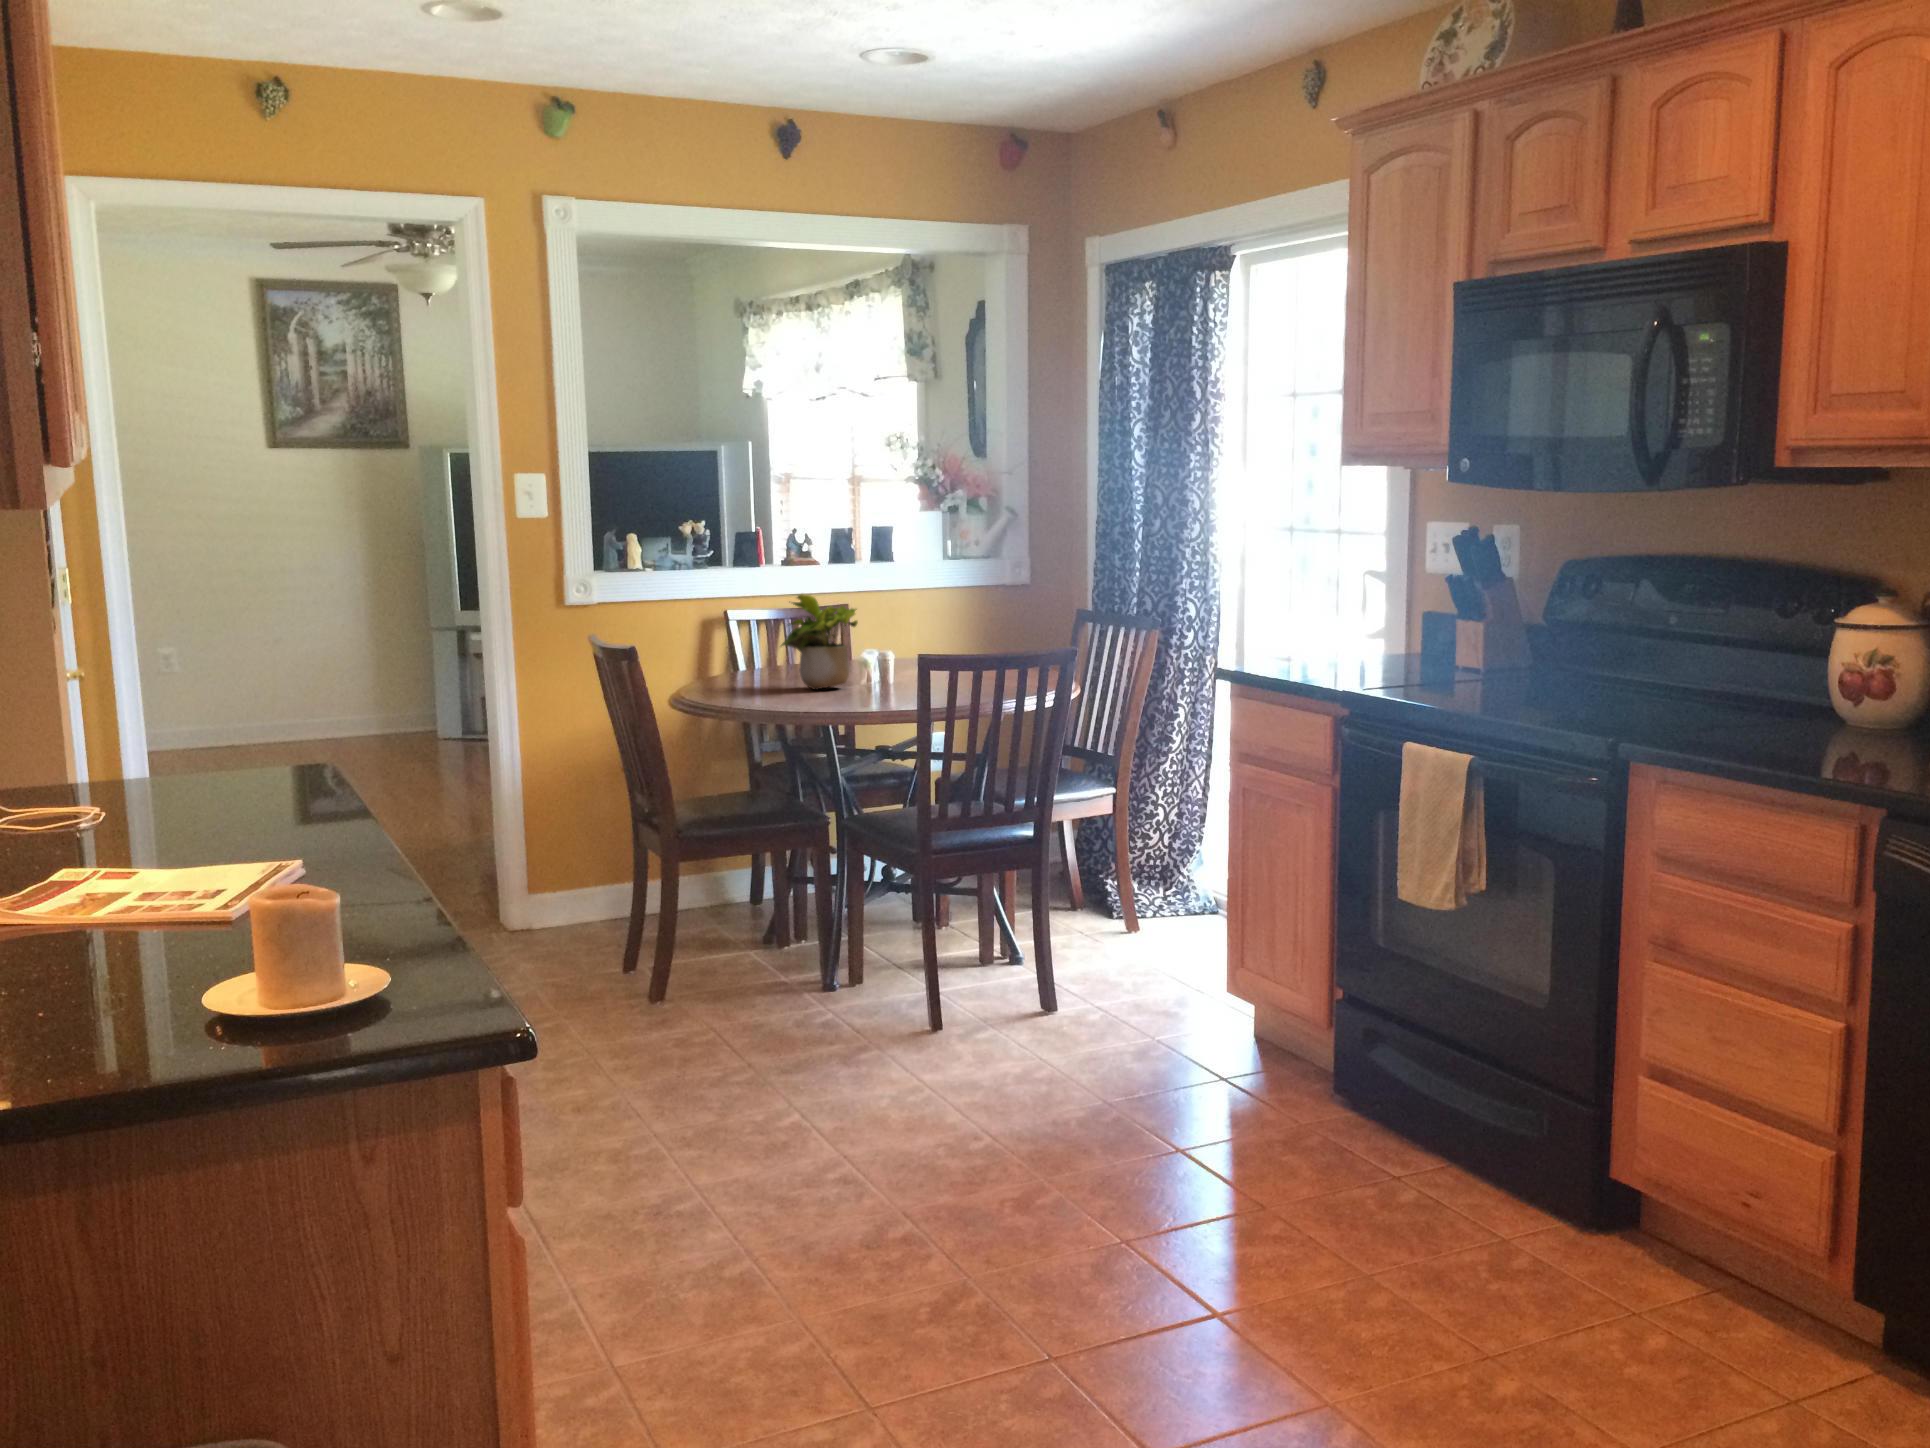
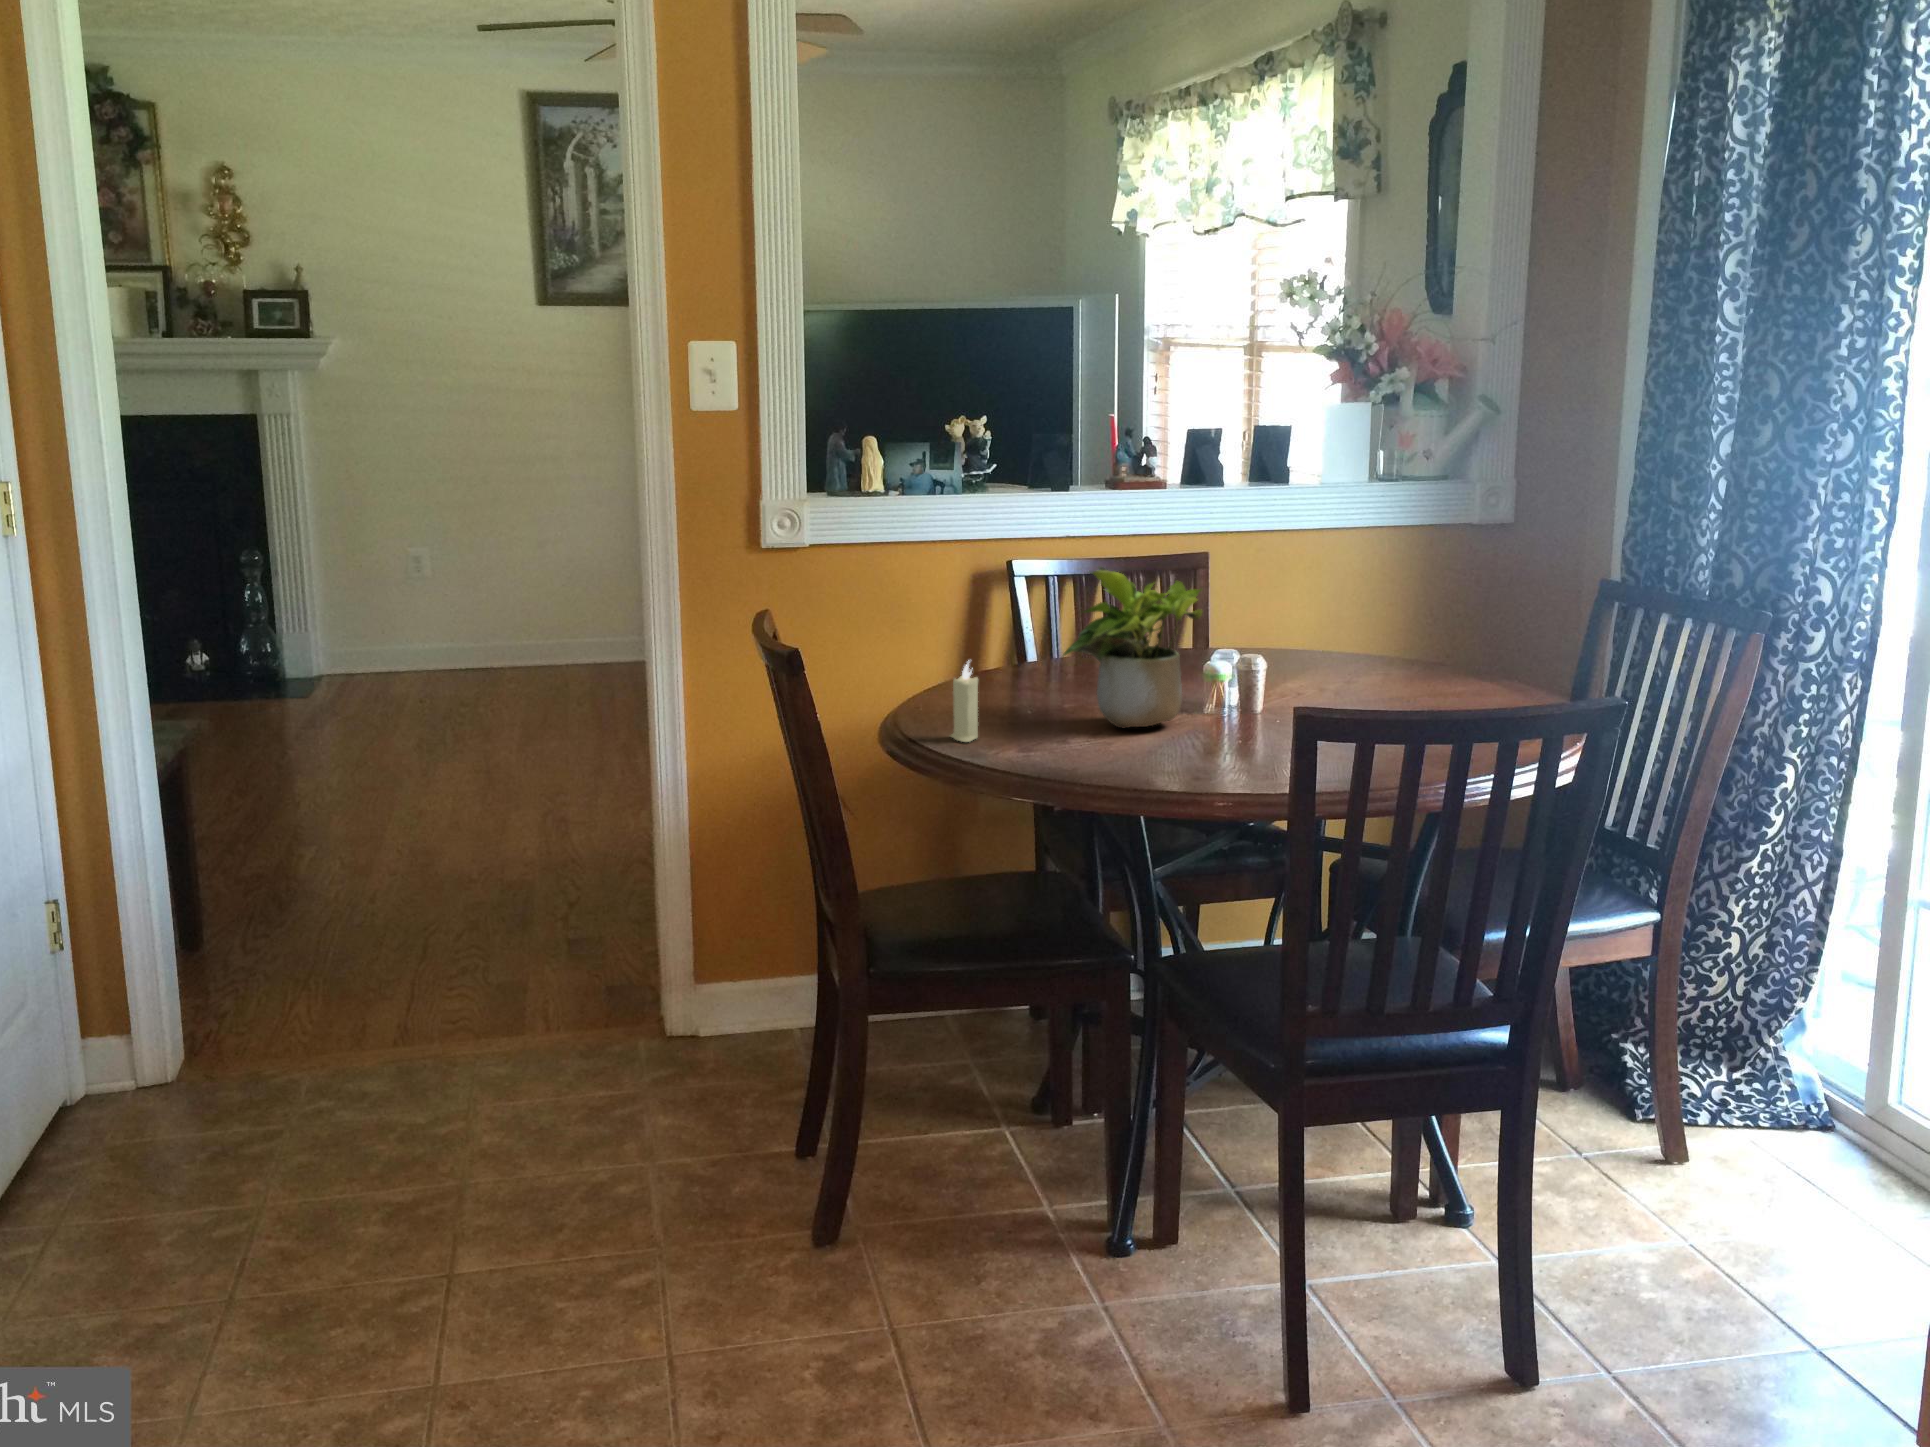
candle: none [716,649,733,697] -> present [951,662,978,742]

